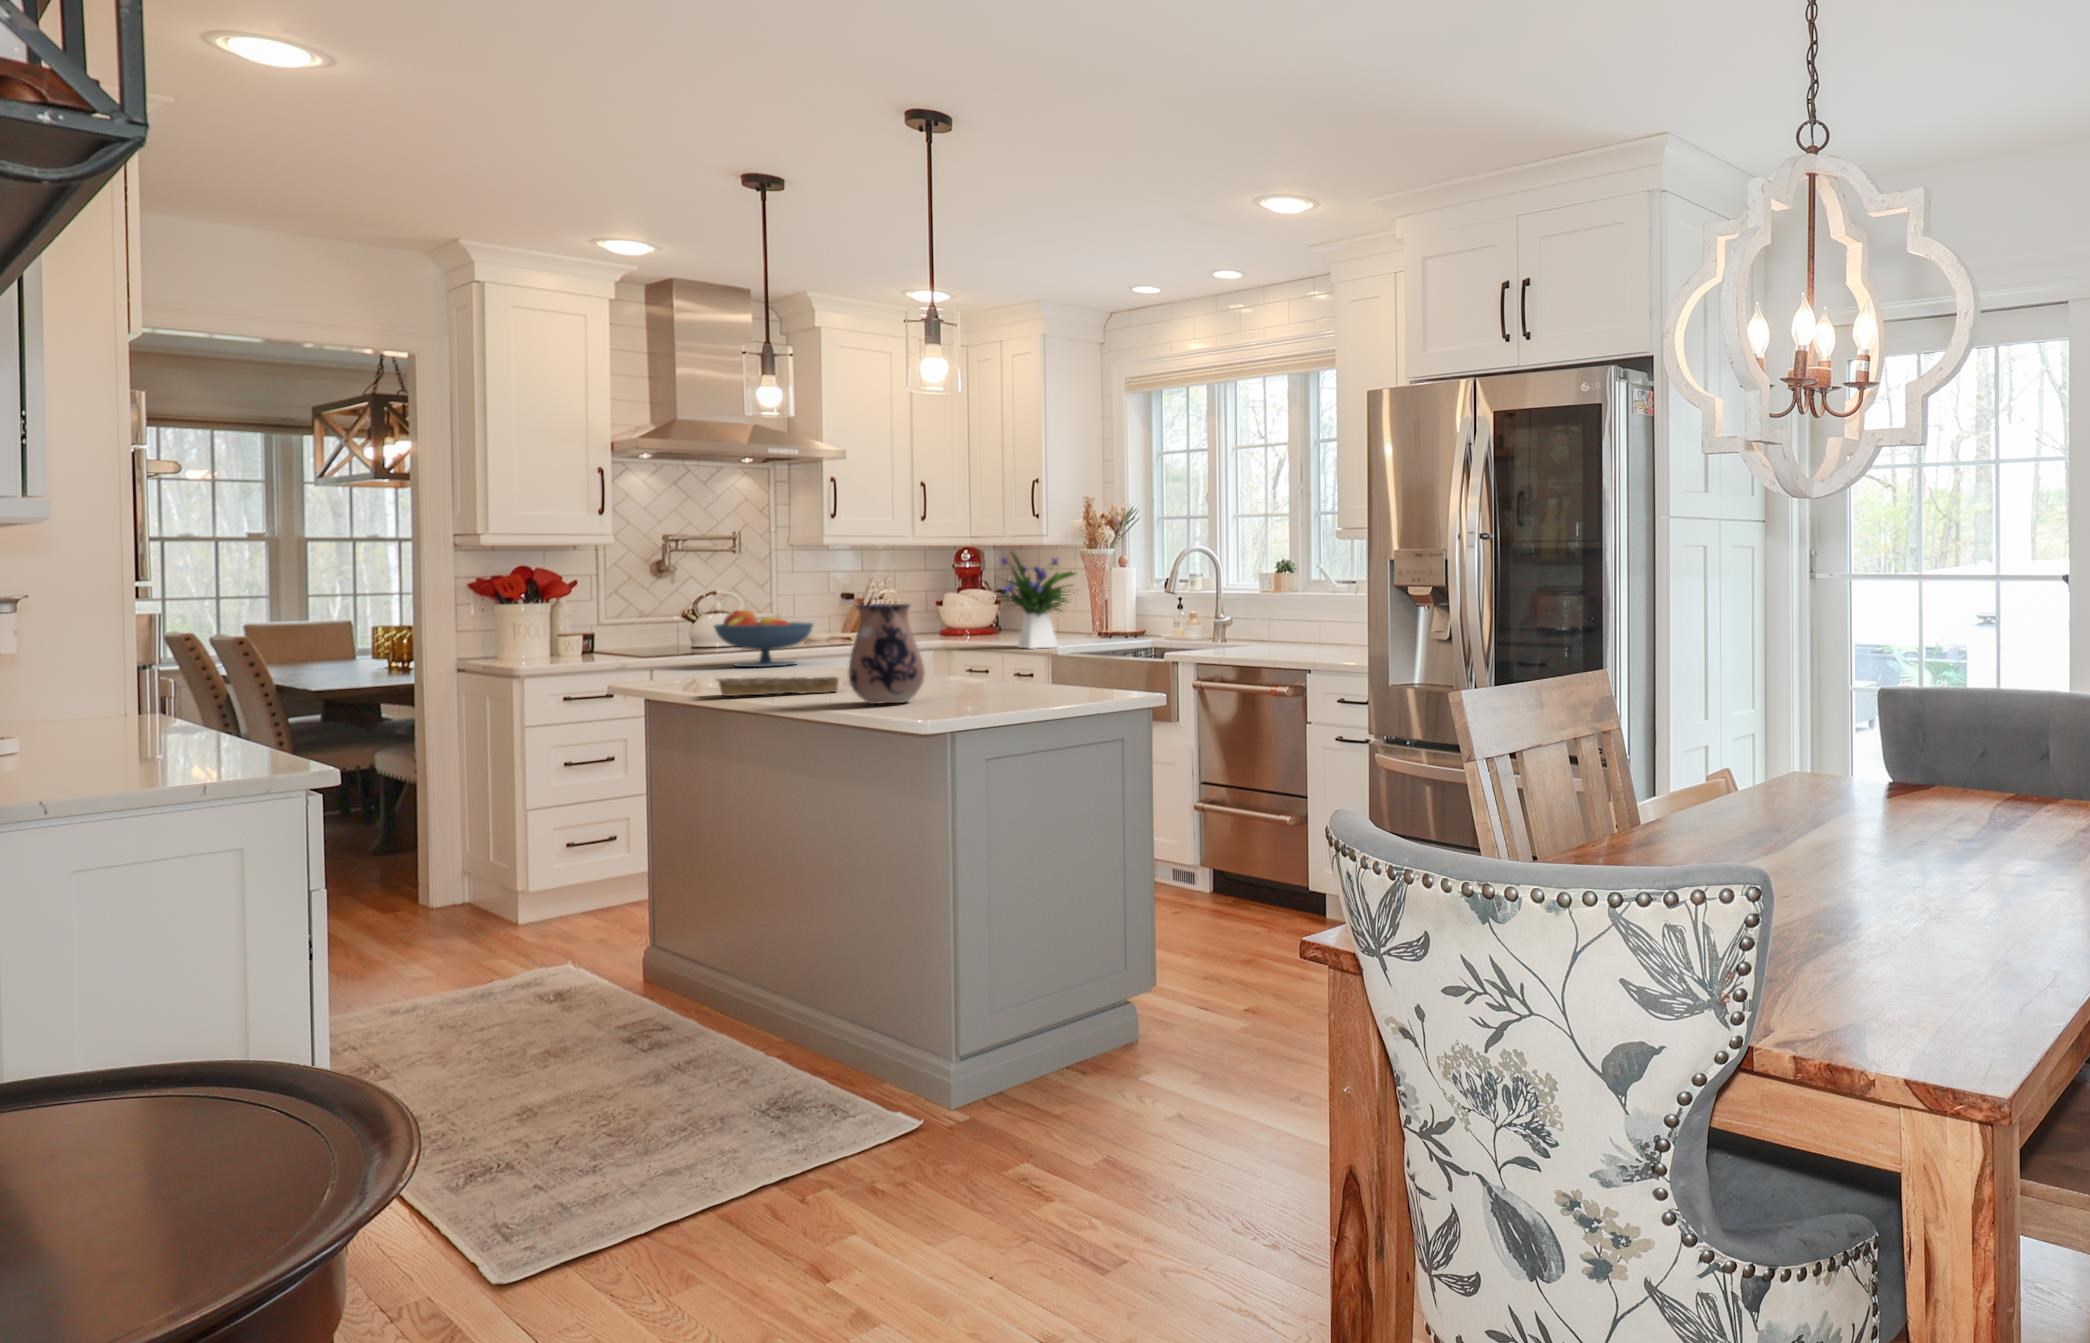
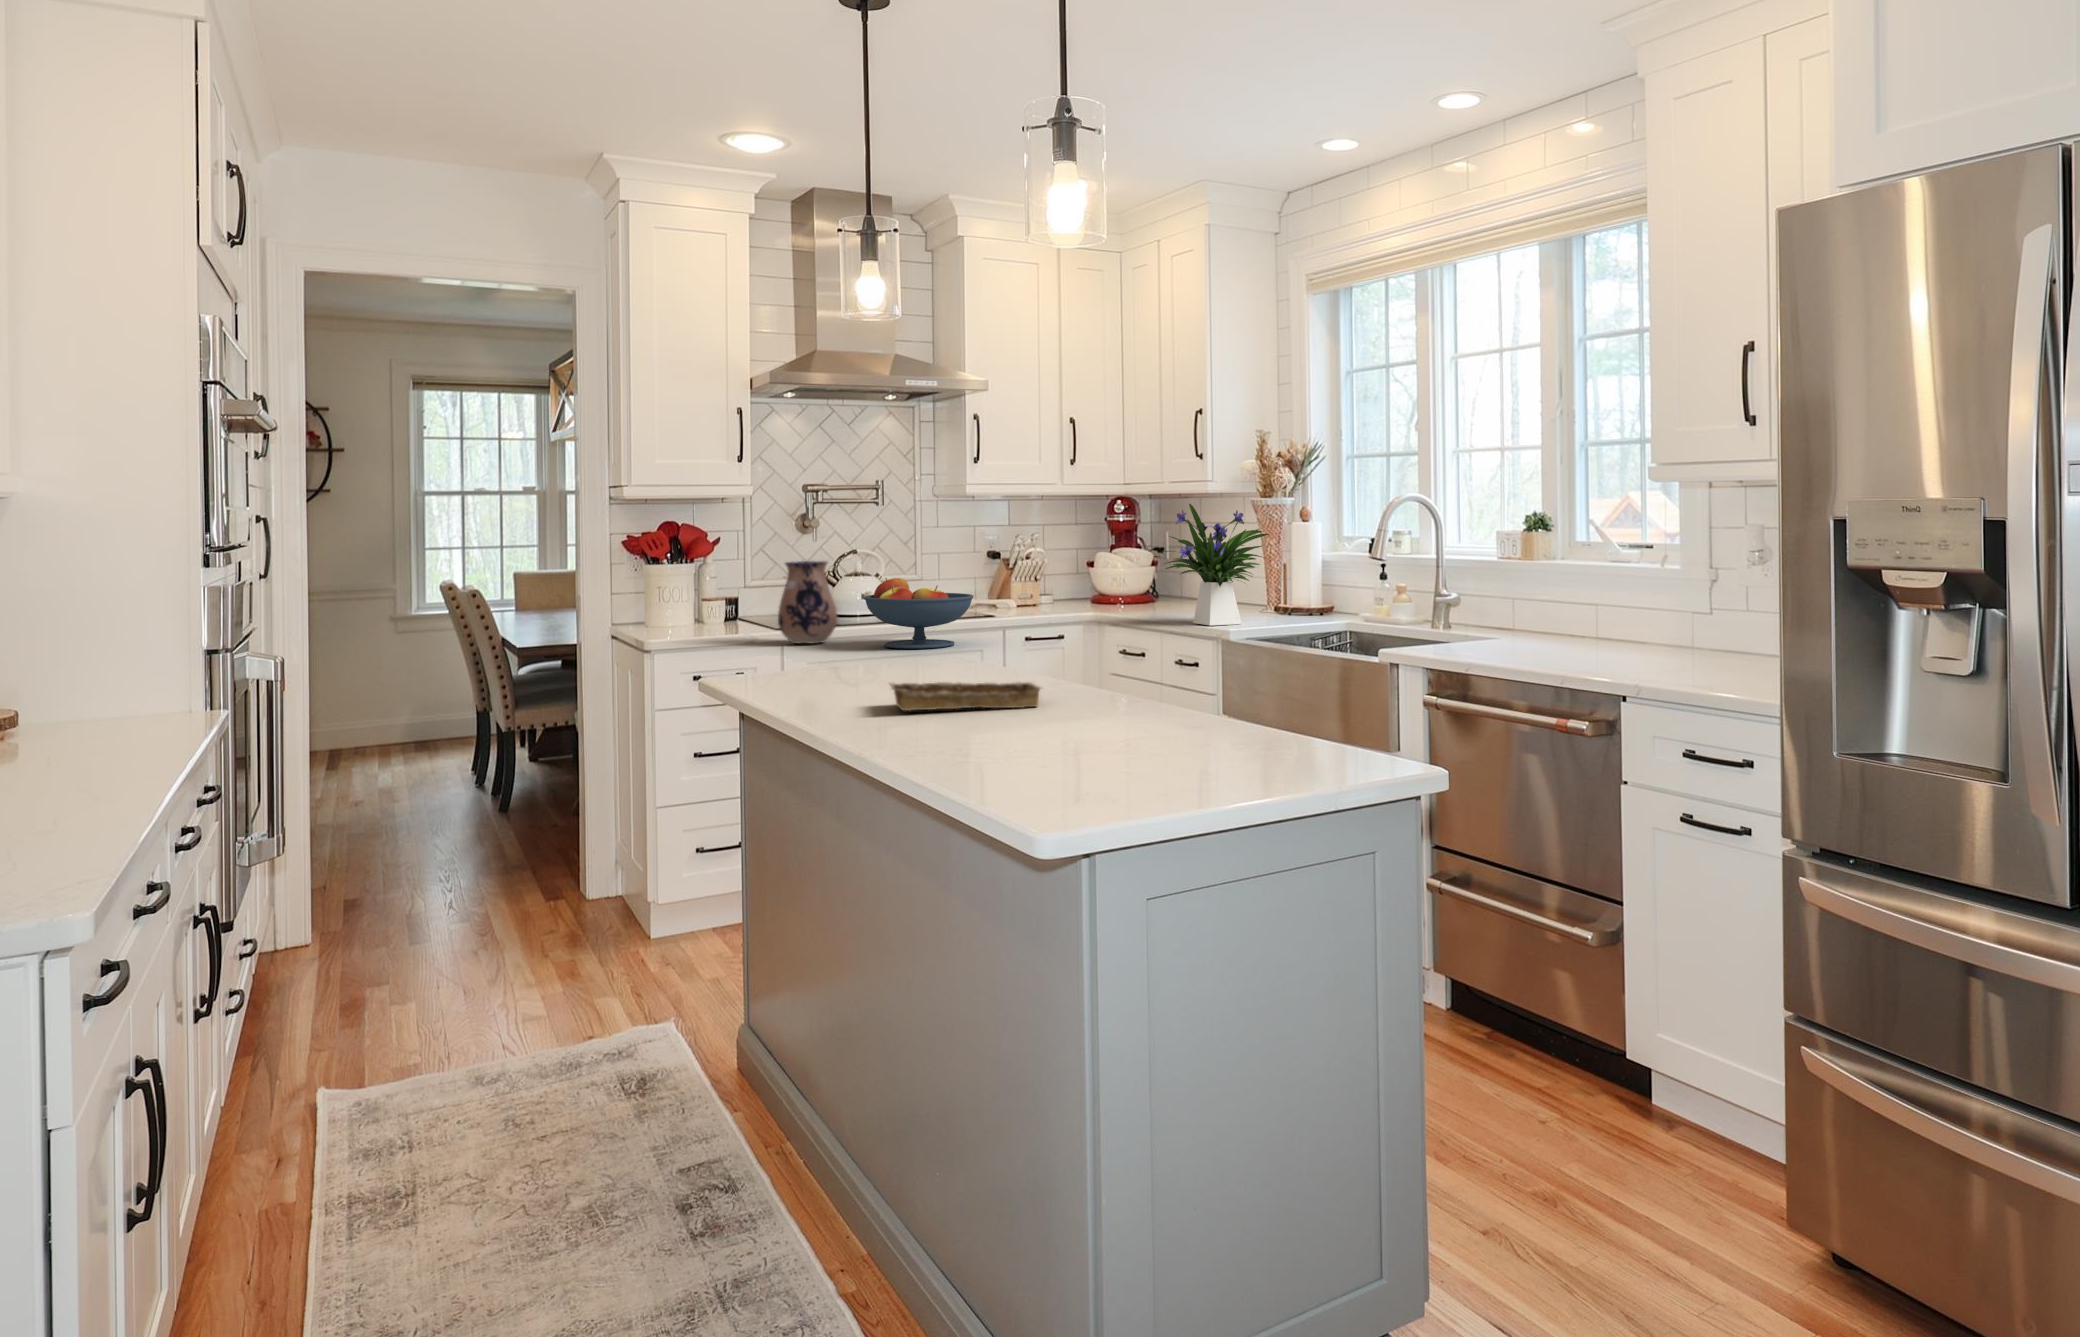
ceramic pitcher: present [848,604,925,704] -> present [778,561,837,644]

